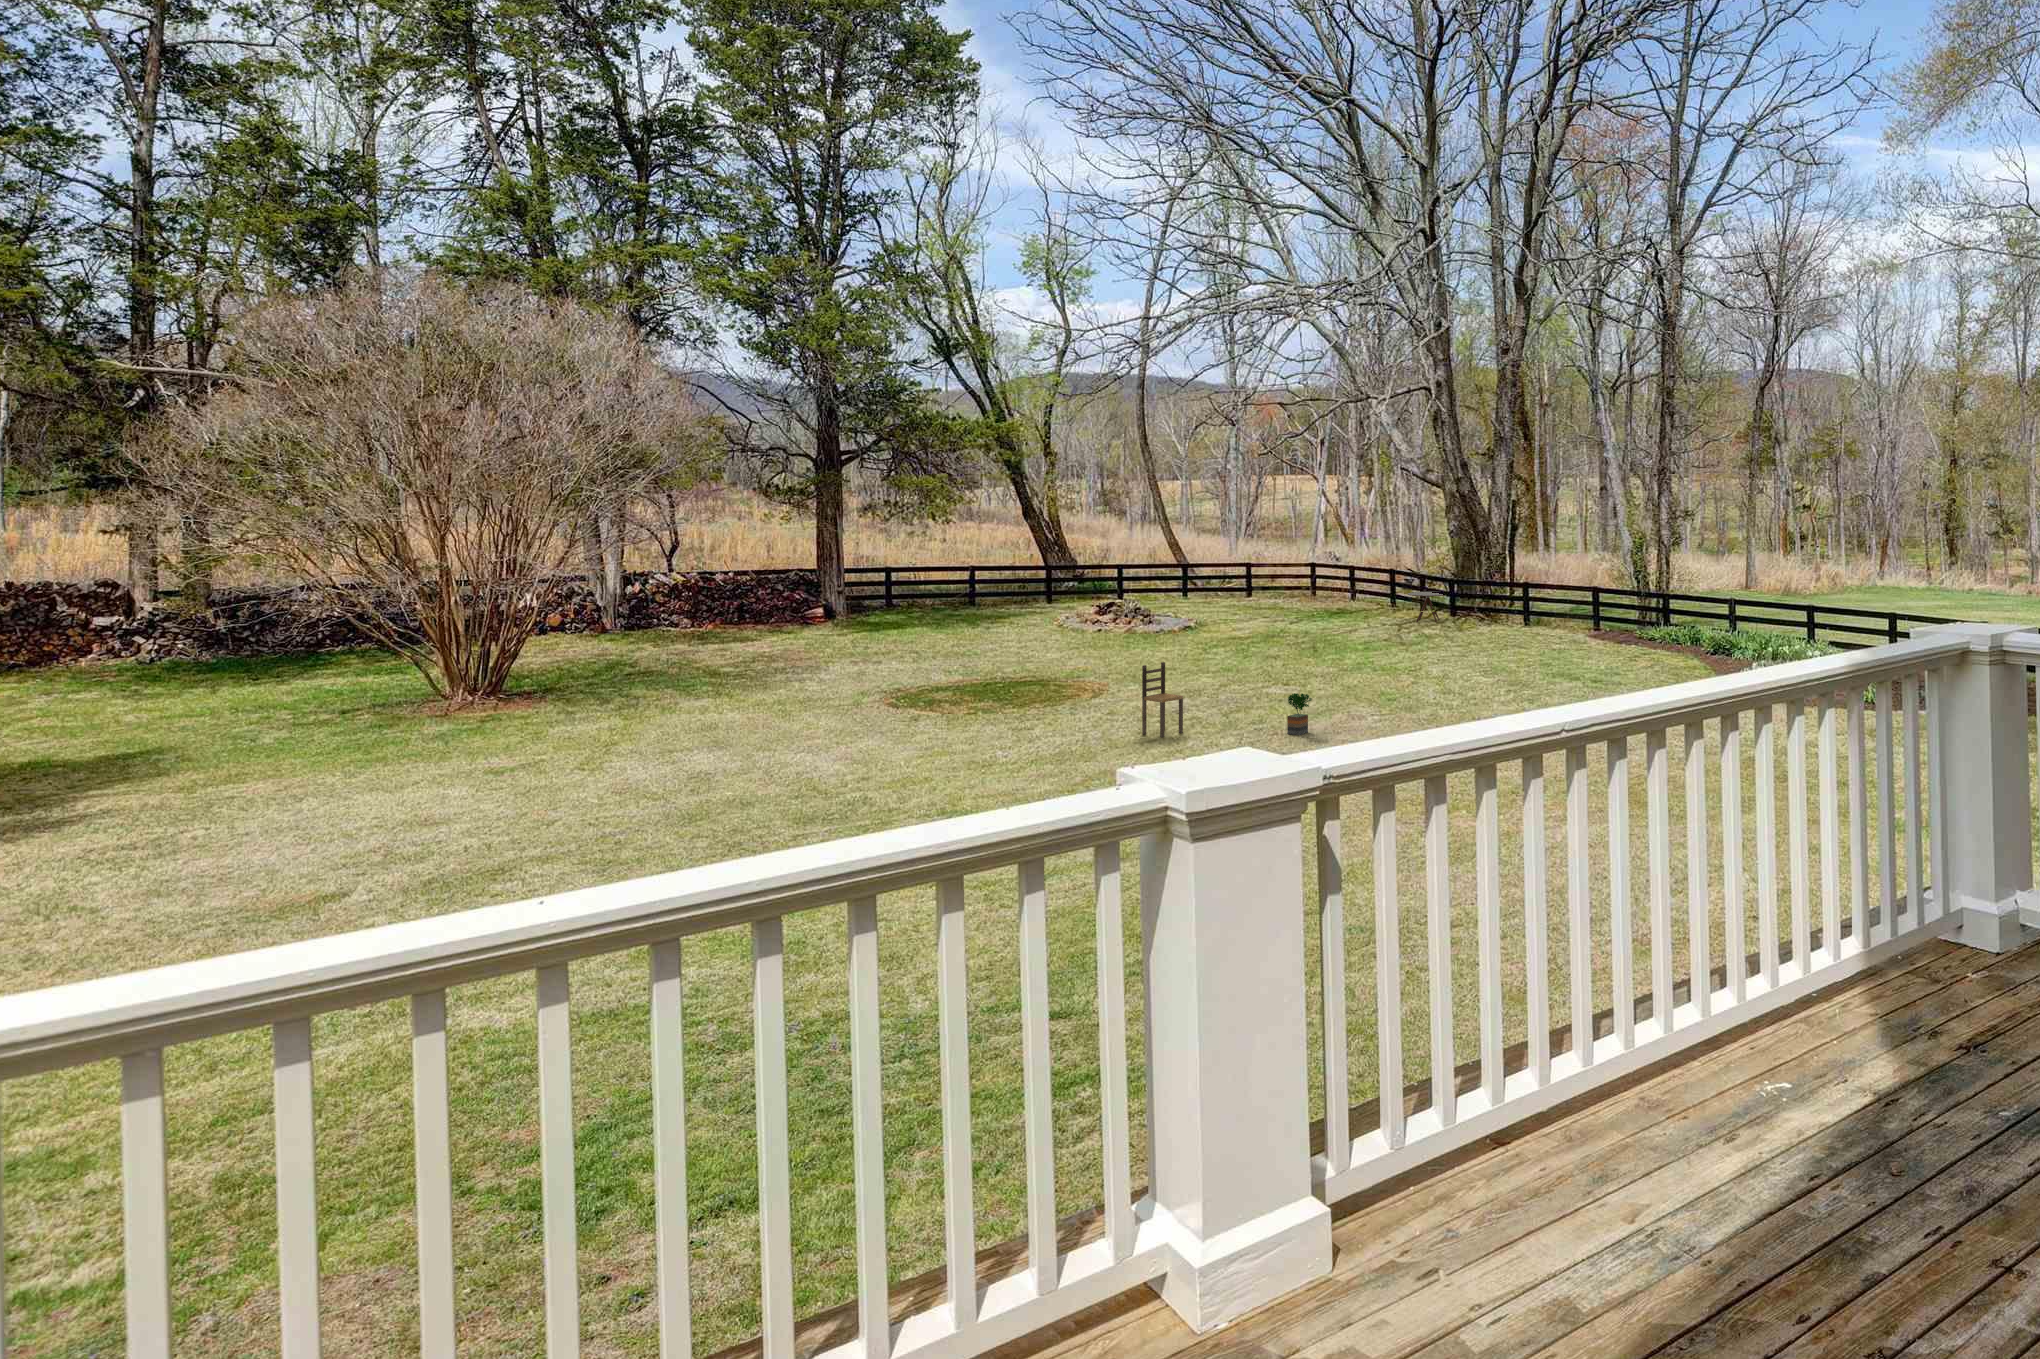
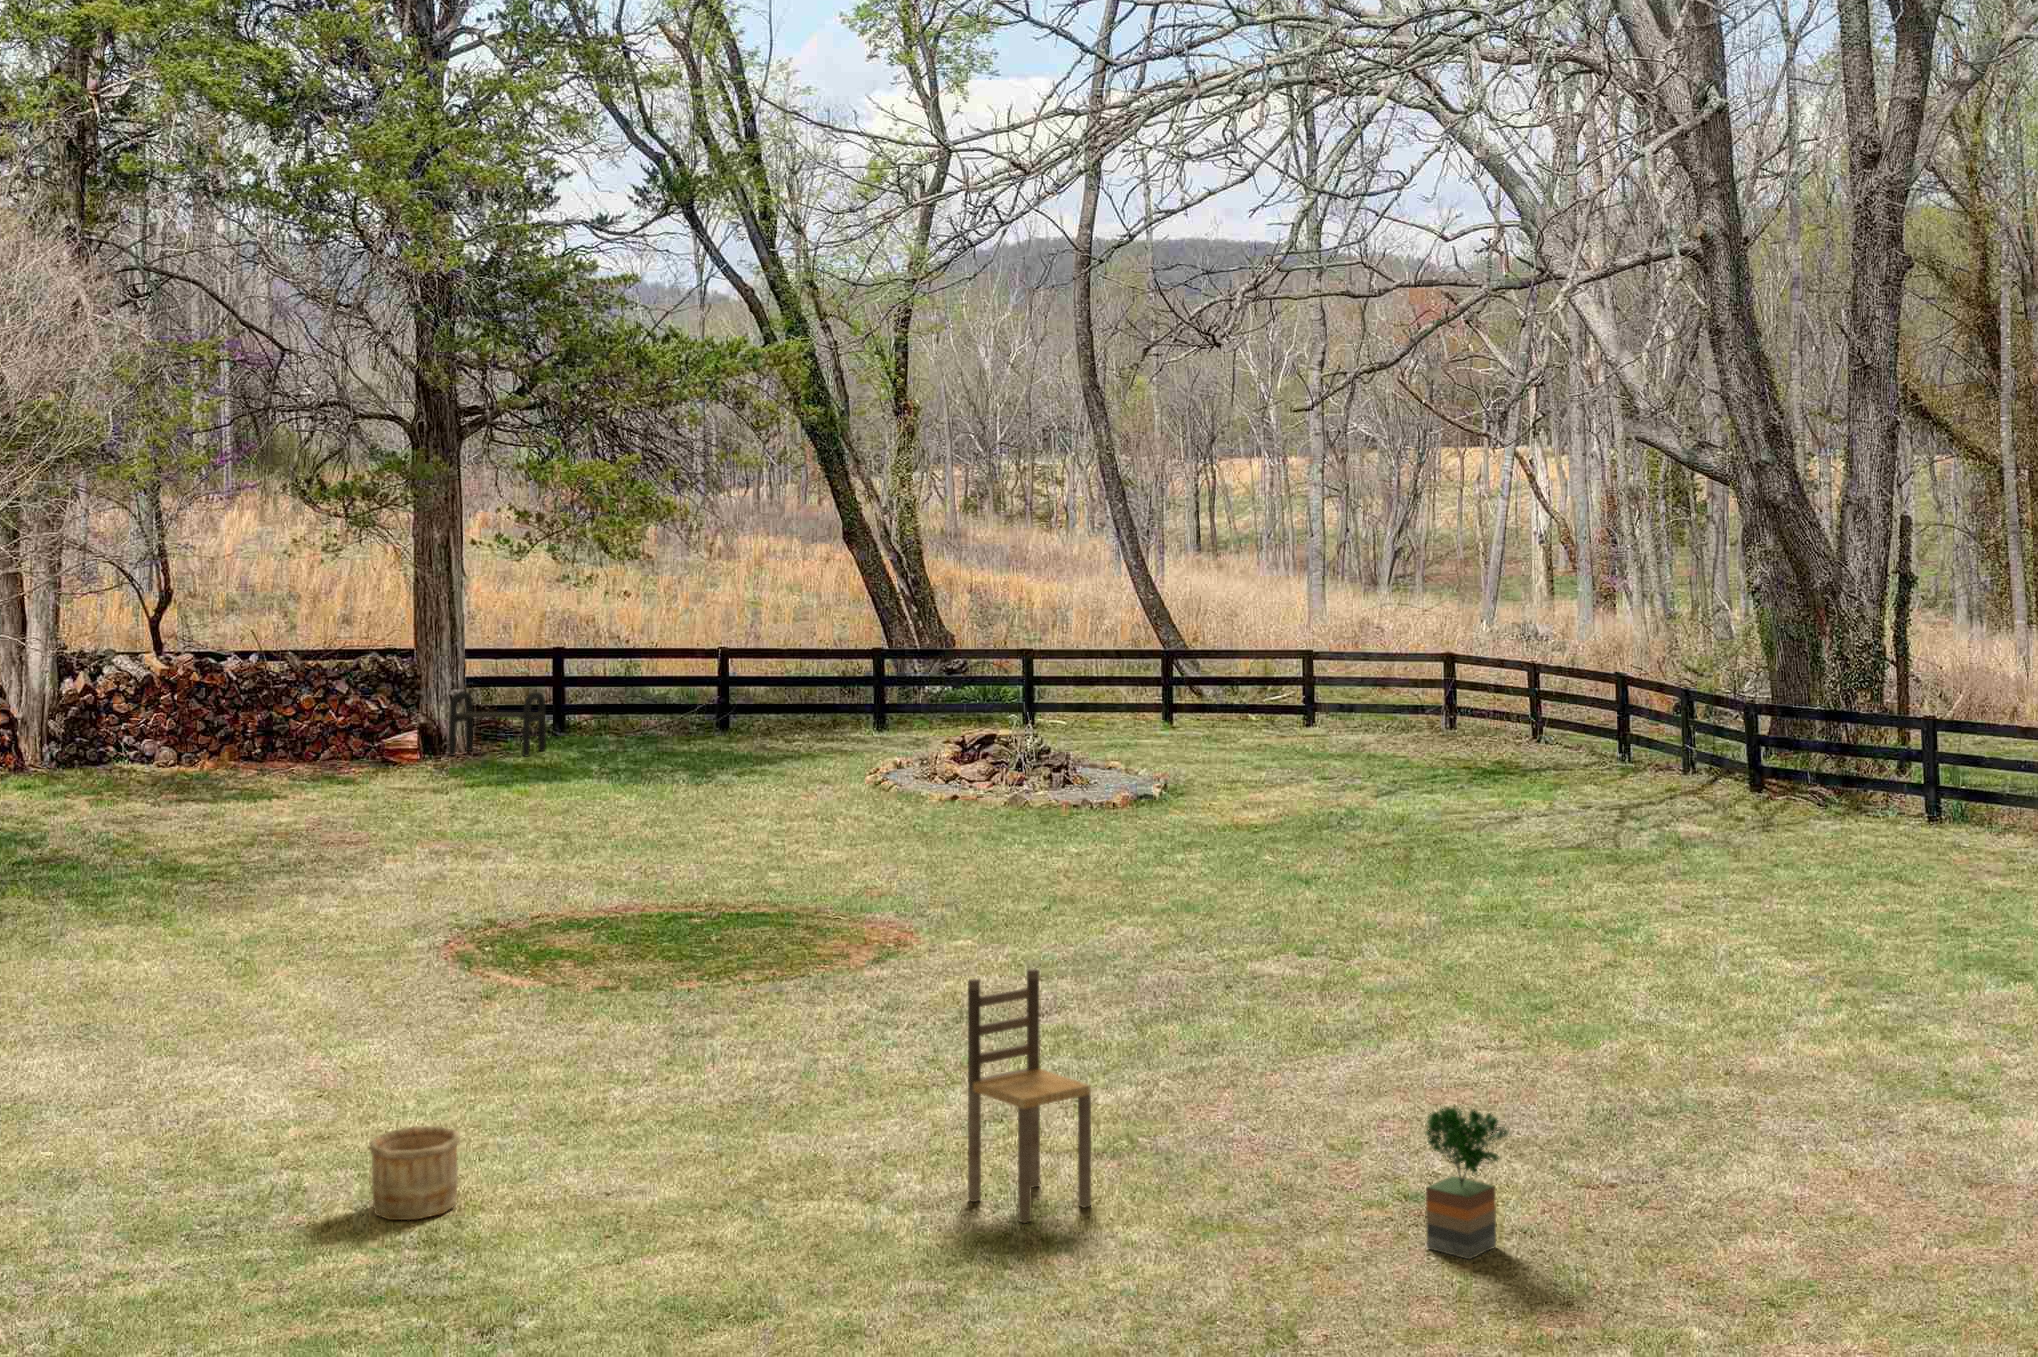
bench: none [838,589,888,620] -> present [448,692,546,756]
round table: present [1408,592,1444,622] -> none [1707,734,1818,817]
wooden bucket: none [934,722,967,751] -> present [369,1126,460,1220]

